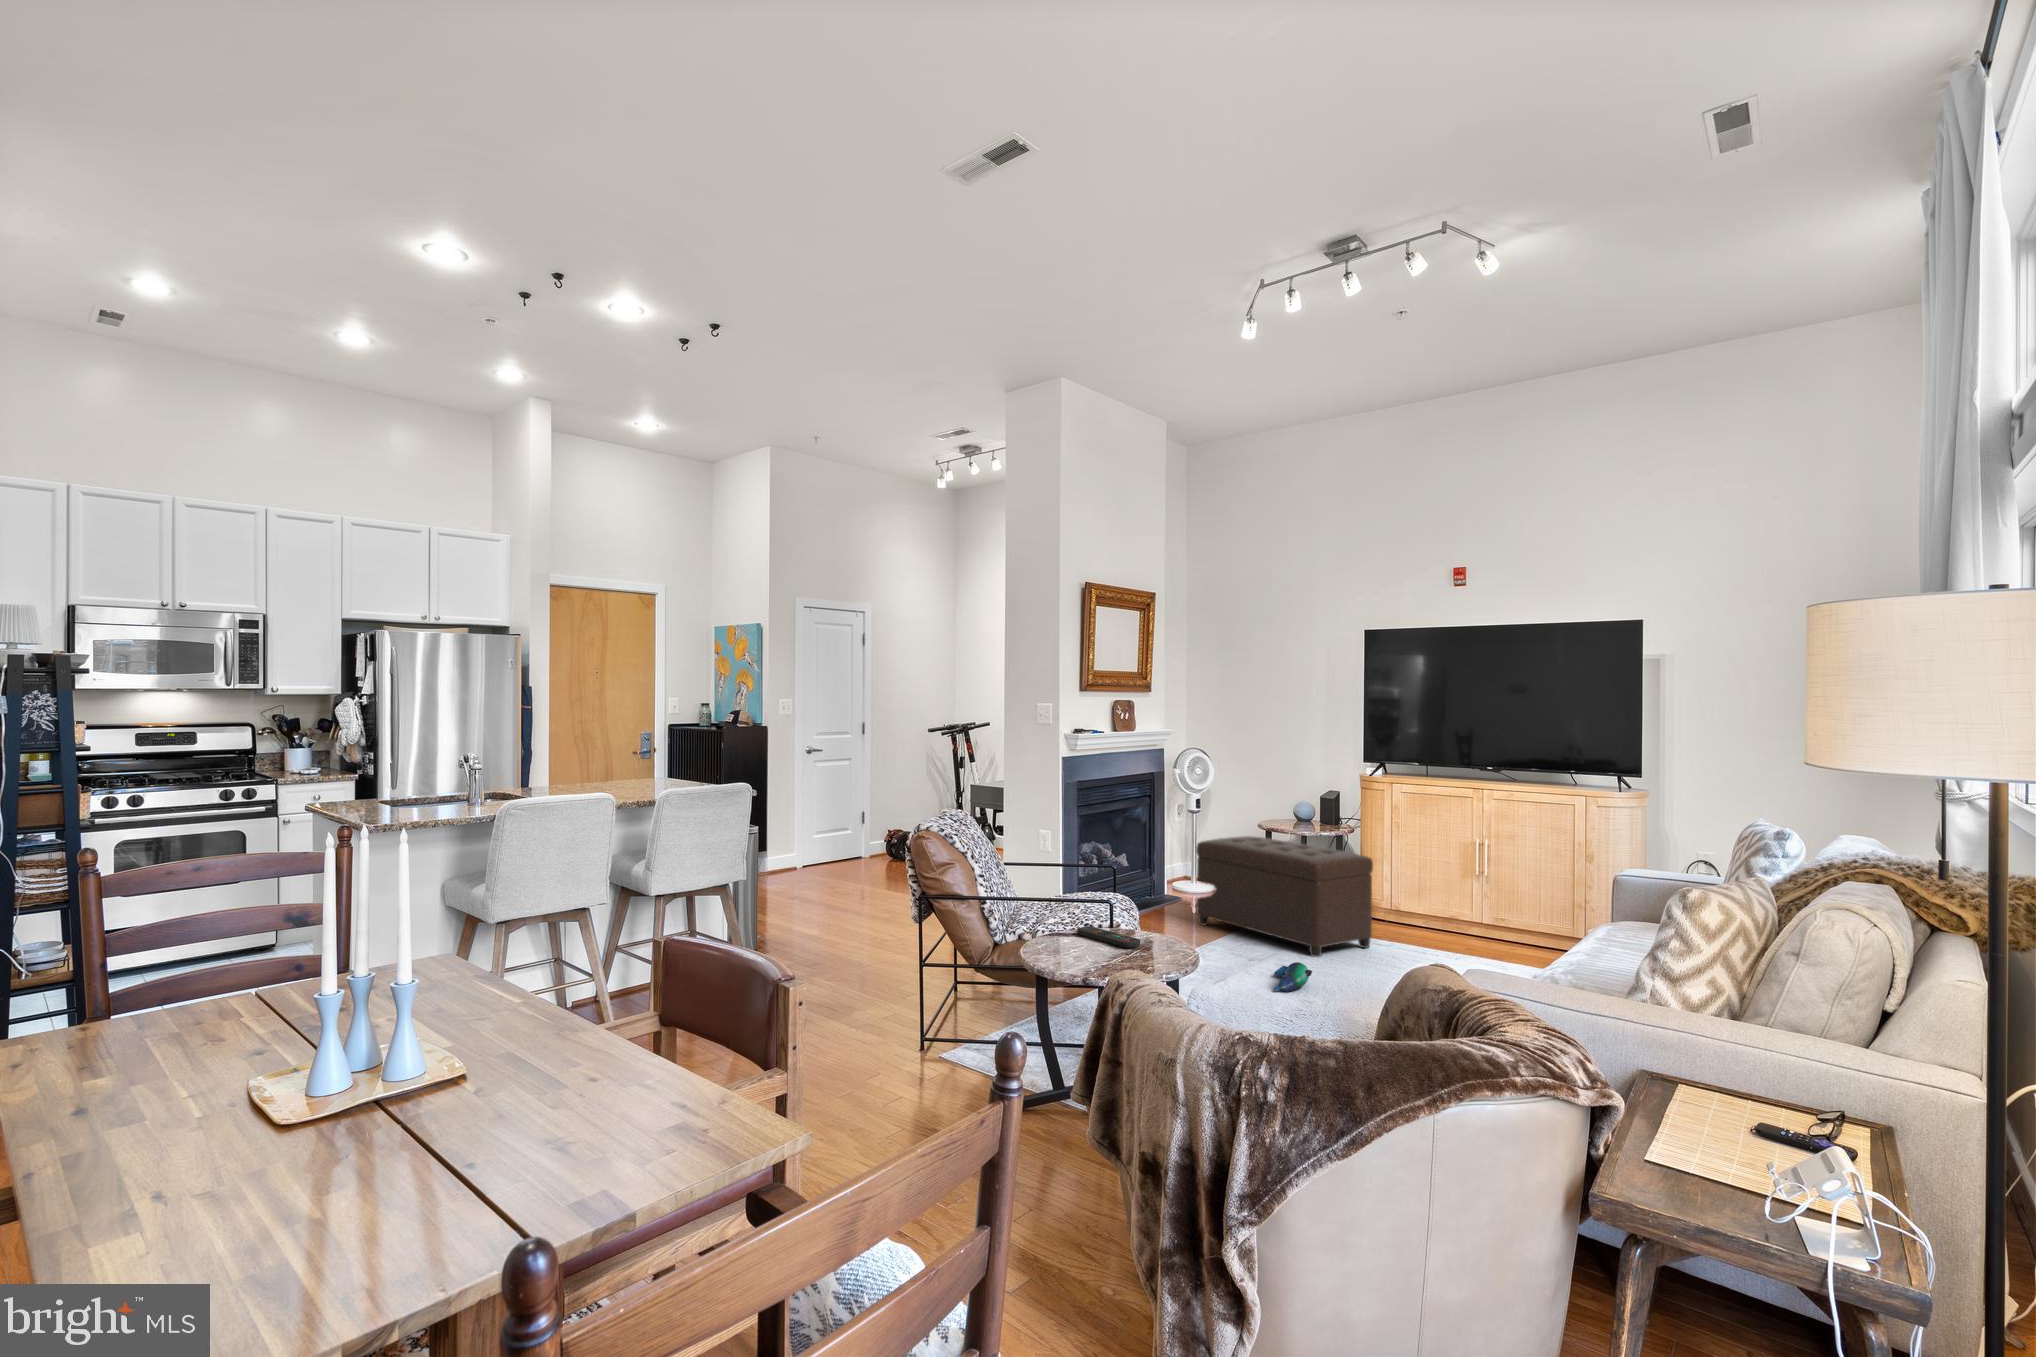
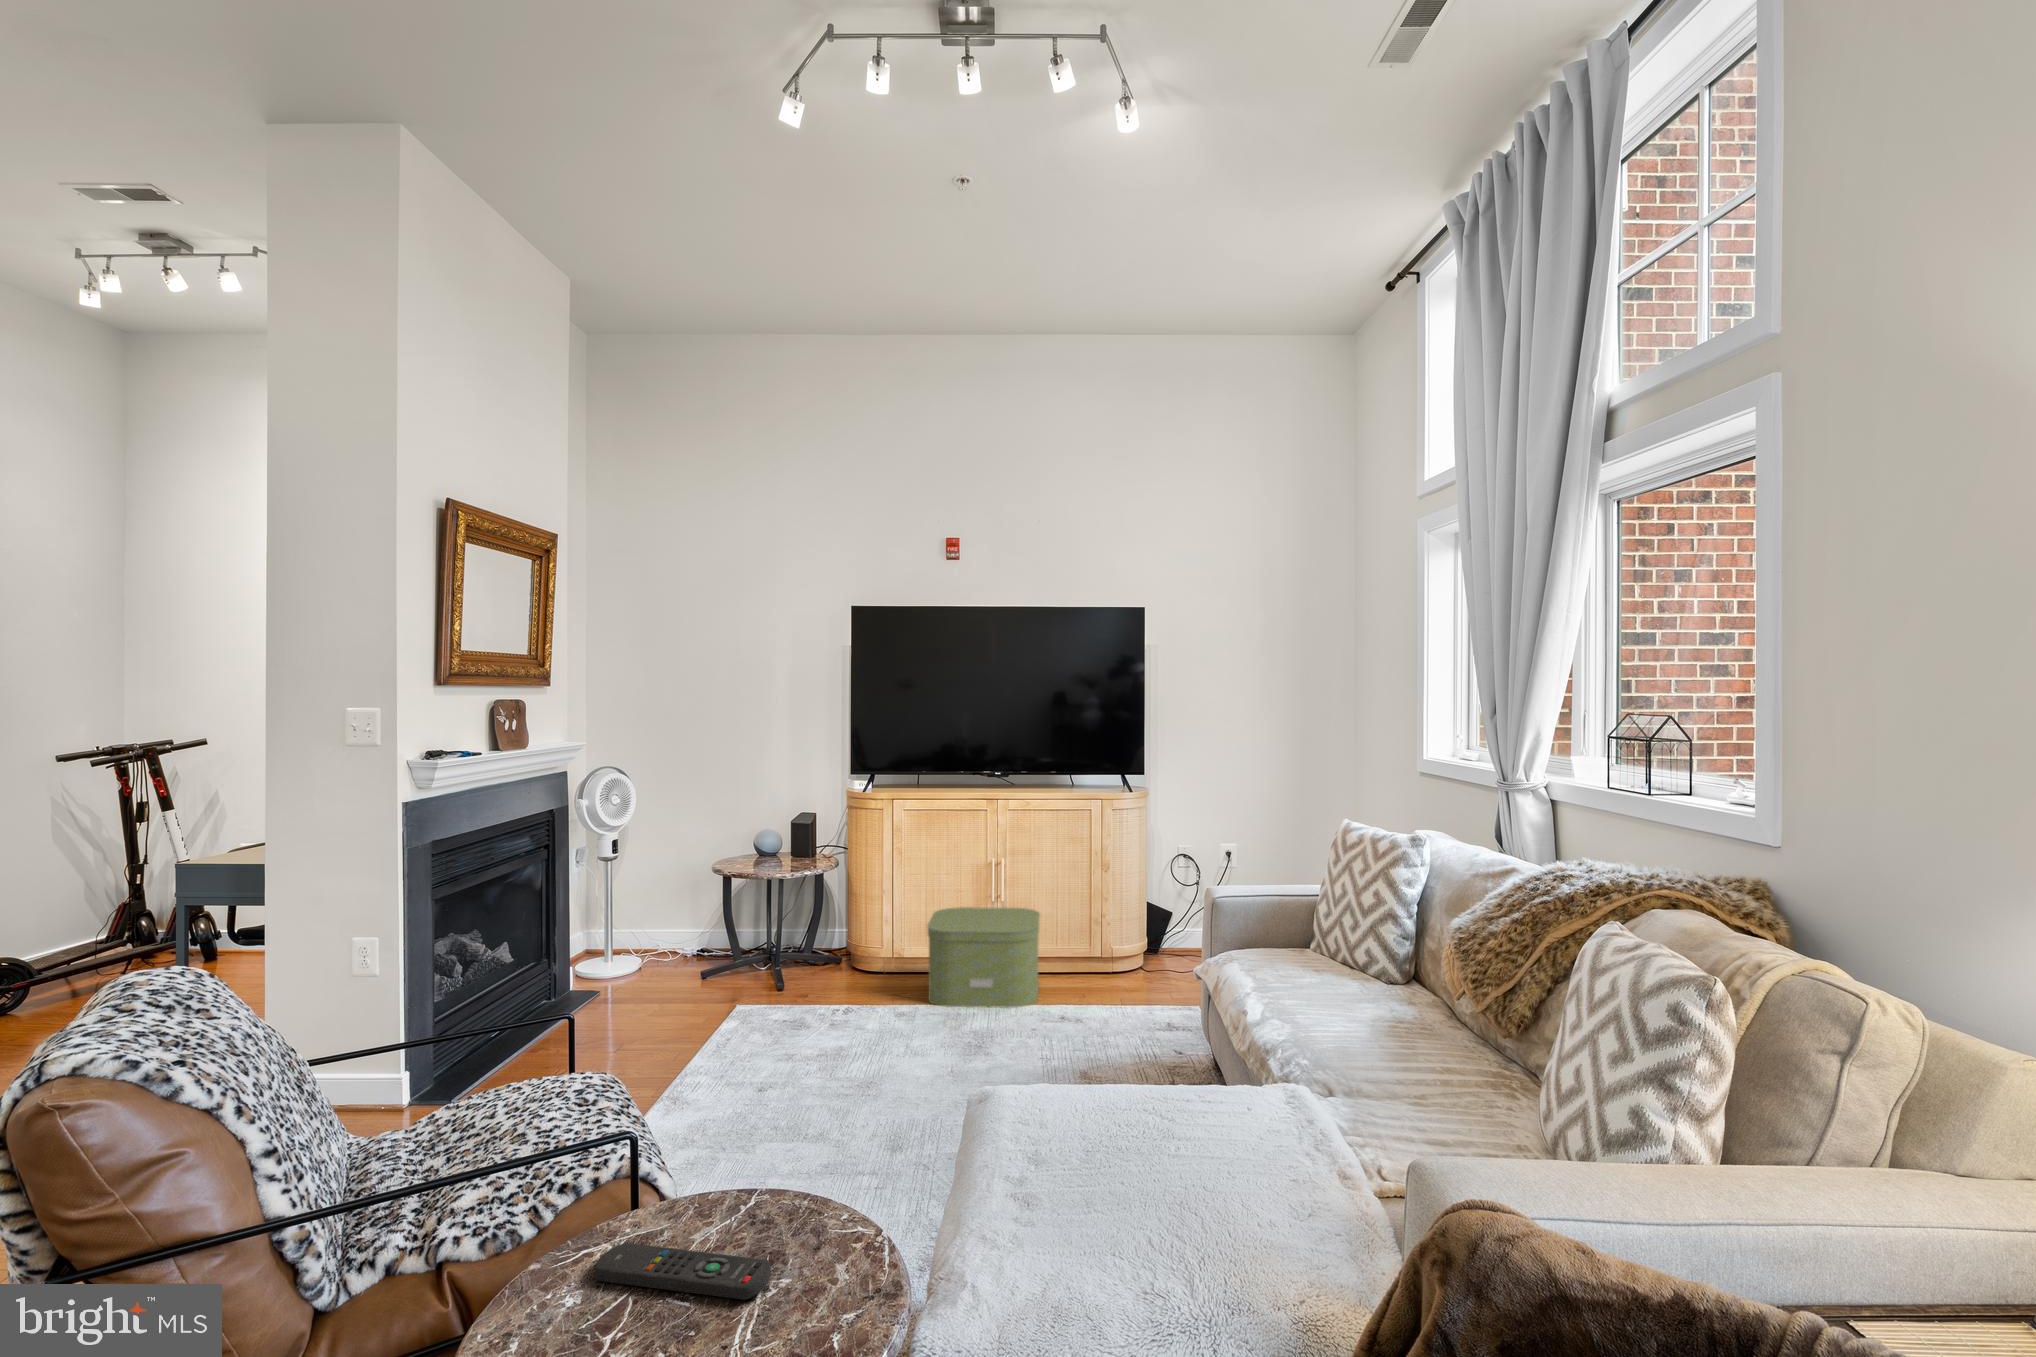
ottoman: present [1196,836,1373,957] -> none [641,893,905,1069]
storage box: none [1406,873,1511,953] -> present [928,907,1040,1008]
plush toy: present [1274,962,1312,992] -> none [817,1099,885,1162]

